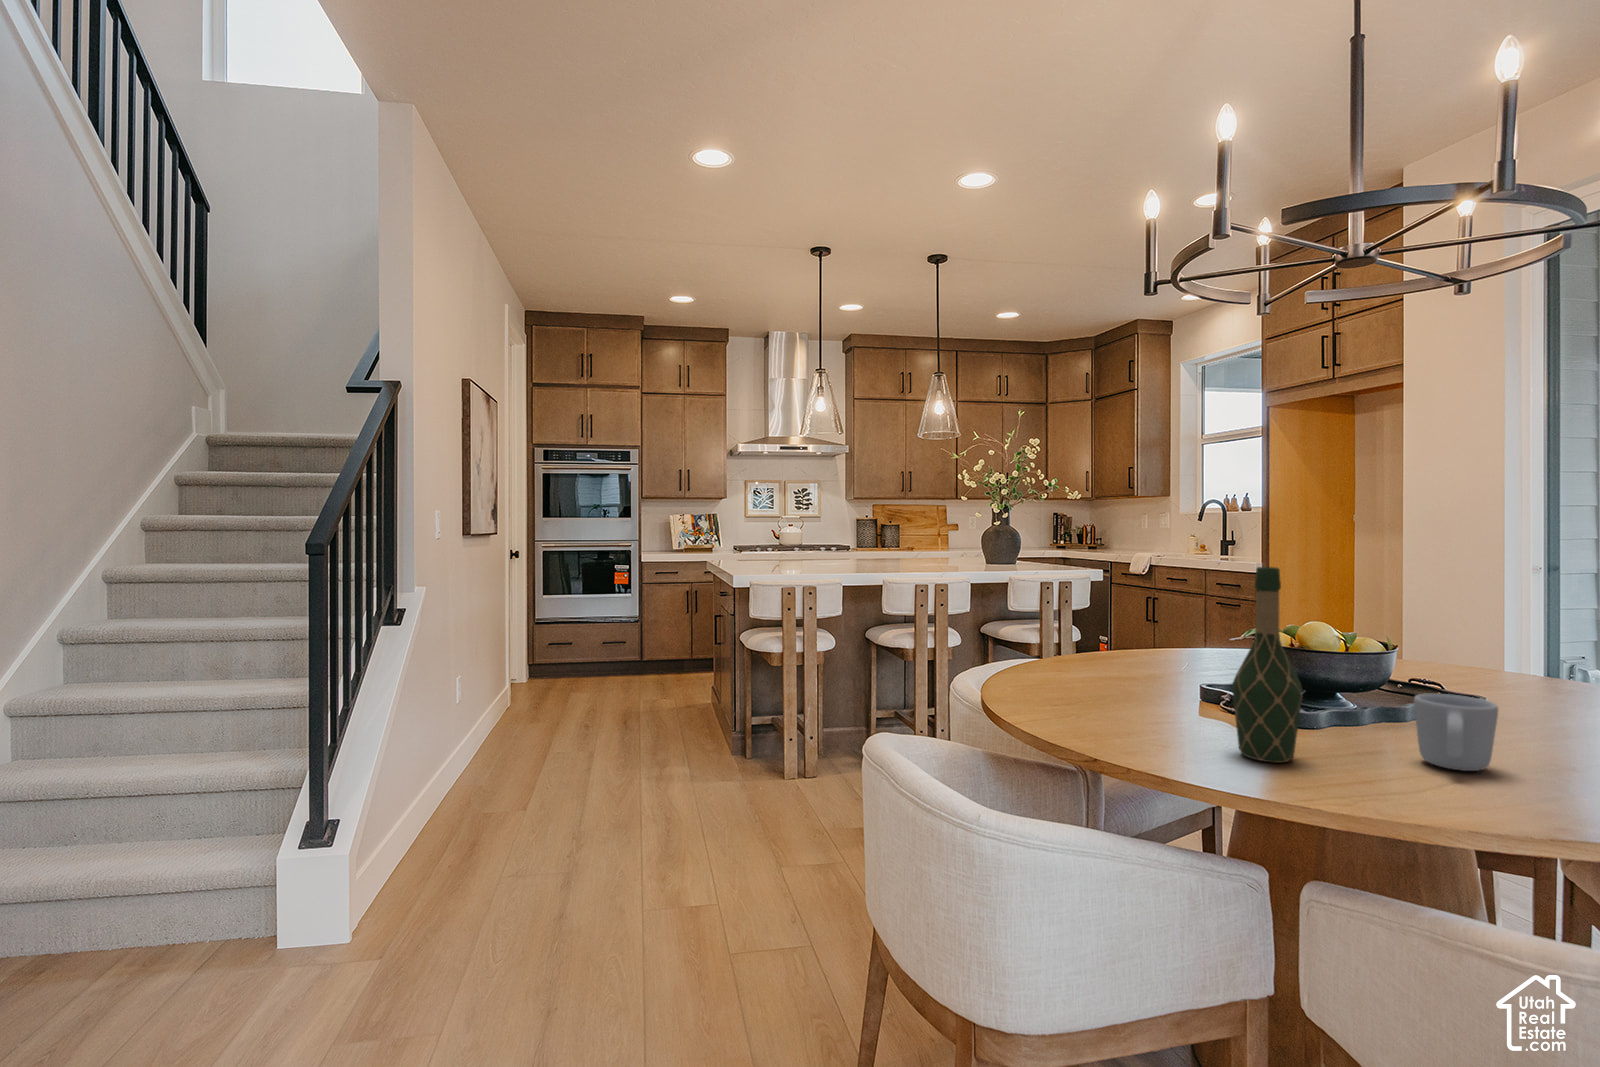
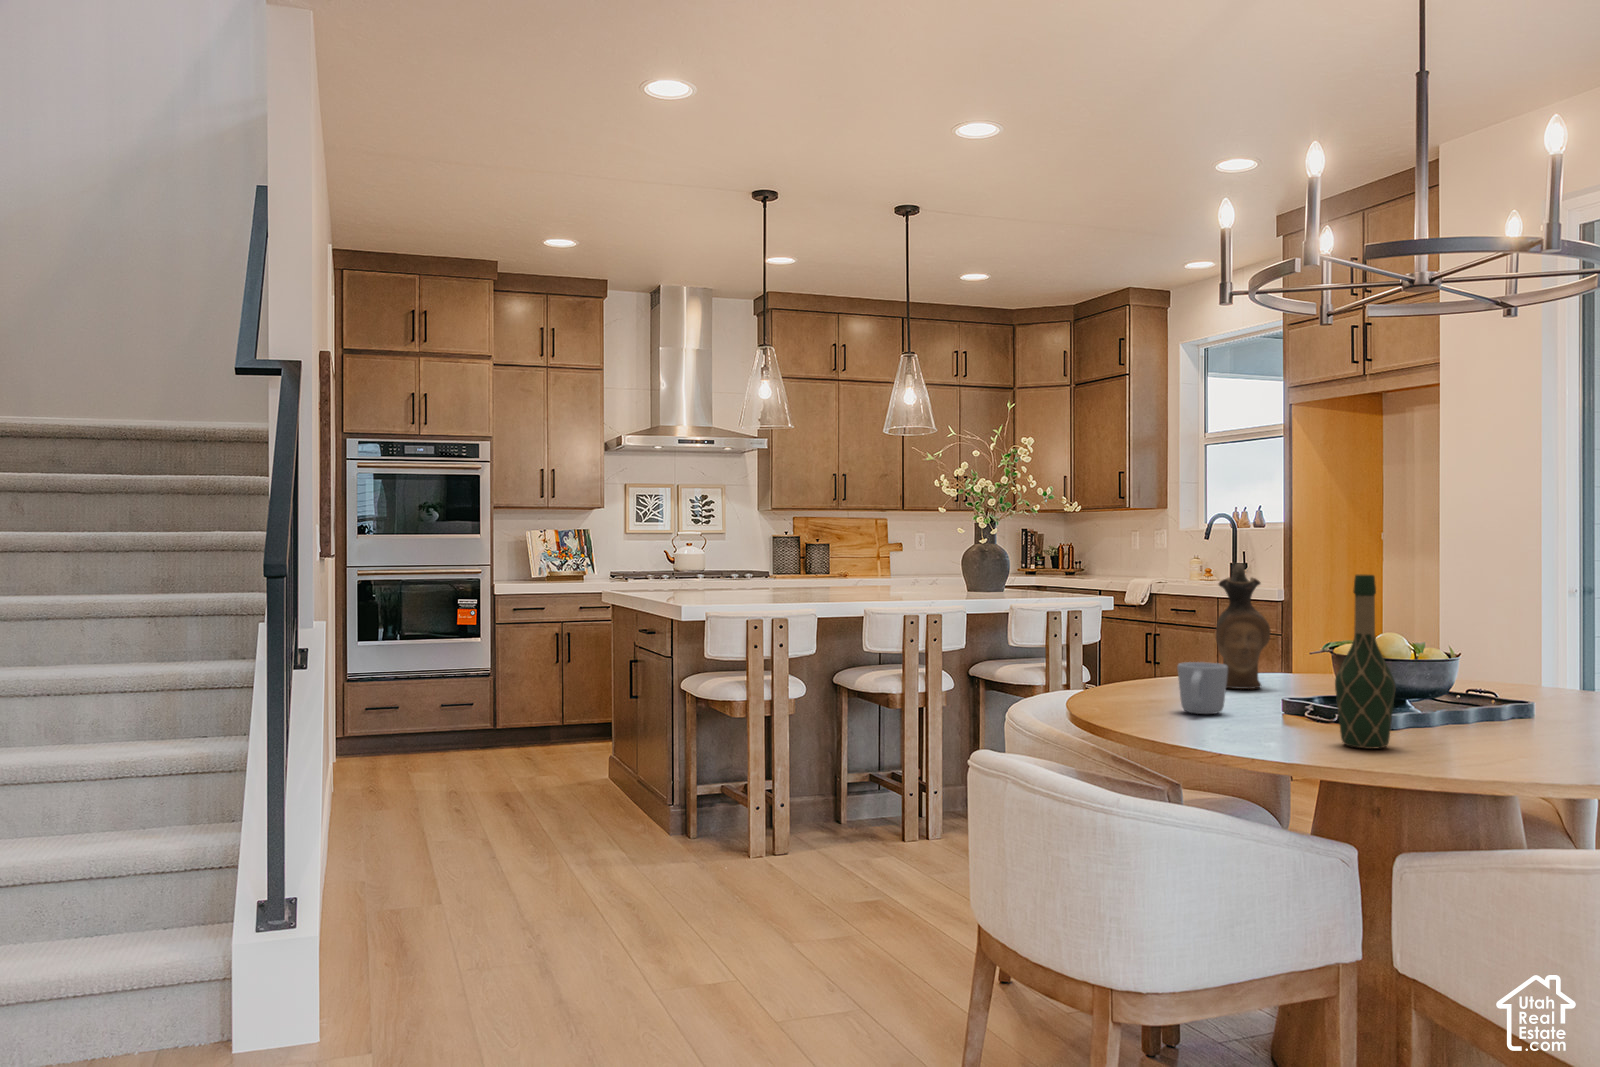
ceramic pitcher: none [1146,547,1200,669] -> present [1216,563,1271,689]
mug: present [1414,693,1498,771] -> present [1177,662,1228,714]

